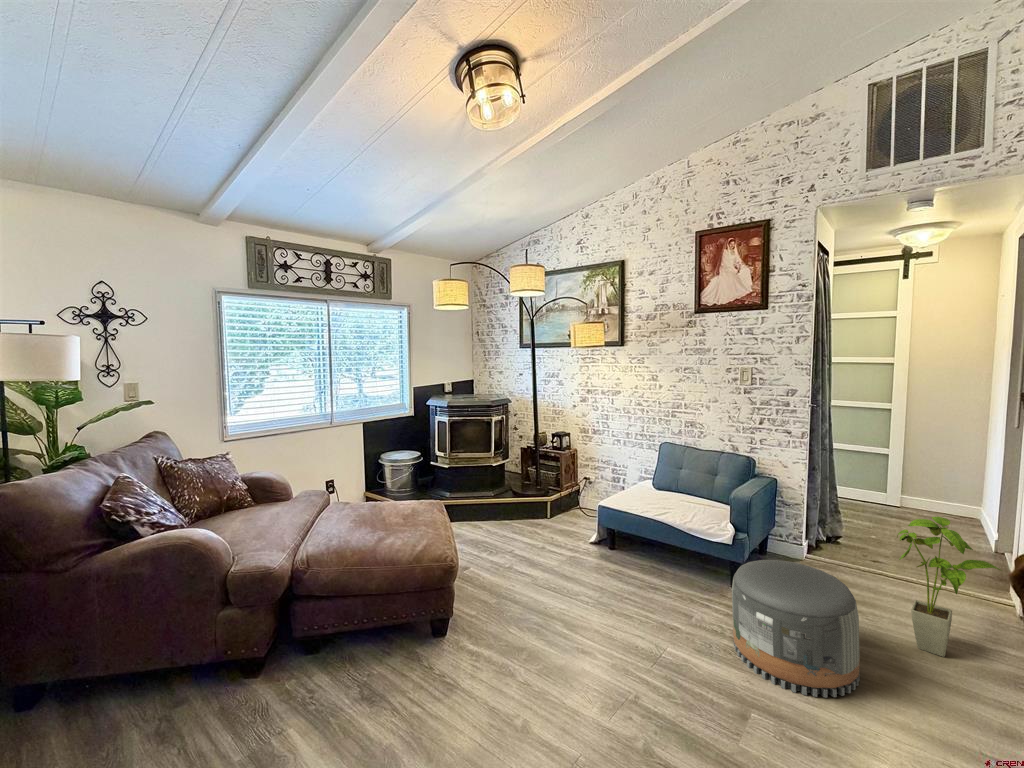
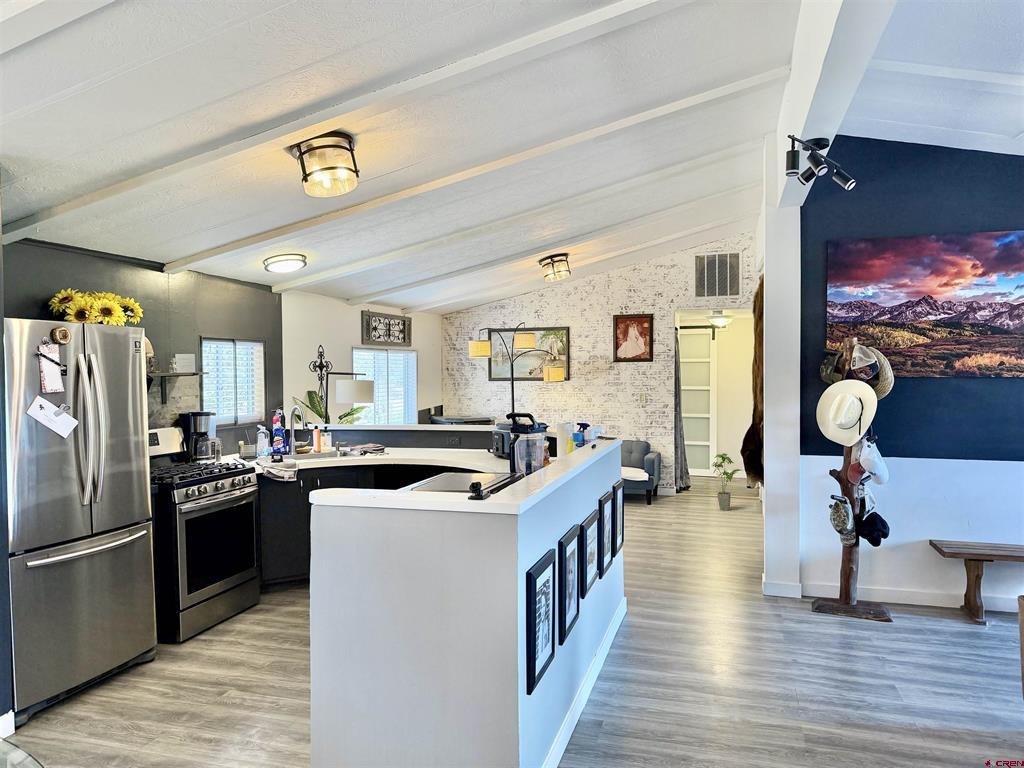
pouf: present [732,560,860,698] -> none [654,480,701,522]

